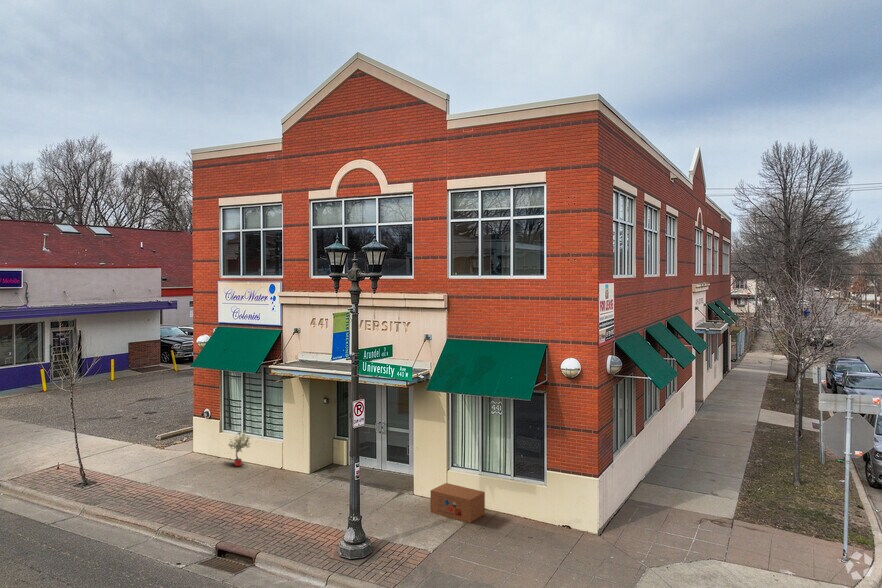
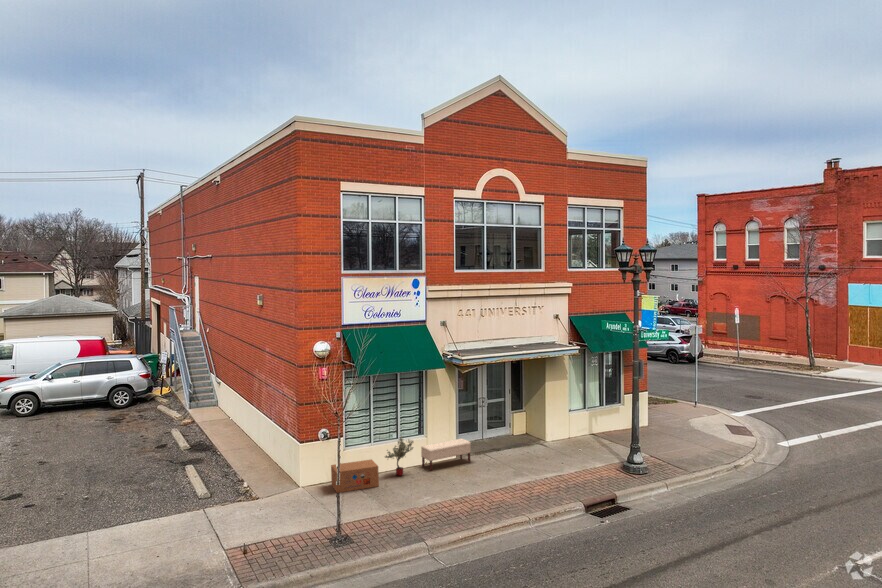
bench: none [256,447,305,479] -> present [421,439,471,471]
cardboard box: present [430,483,485,523] -> present [331,459,379,493]

